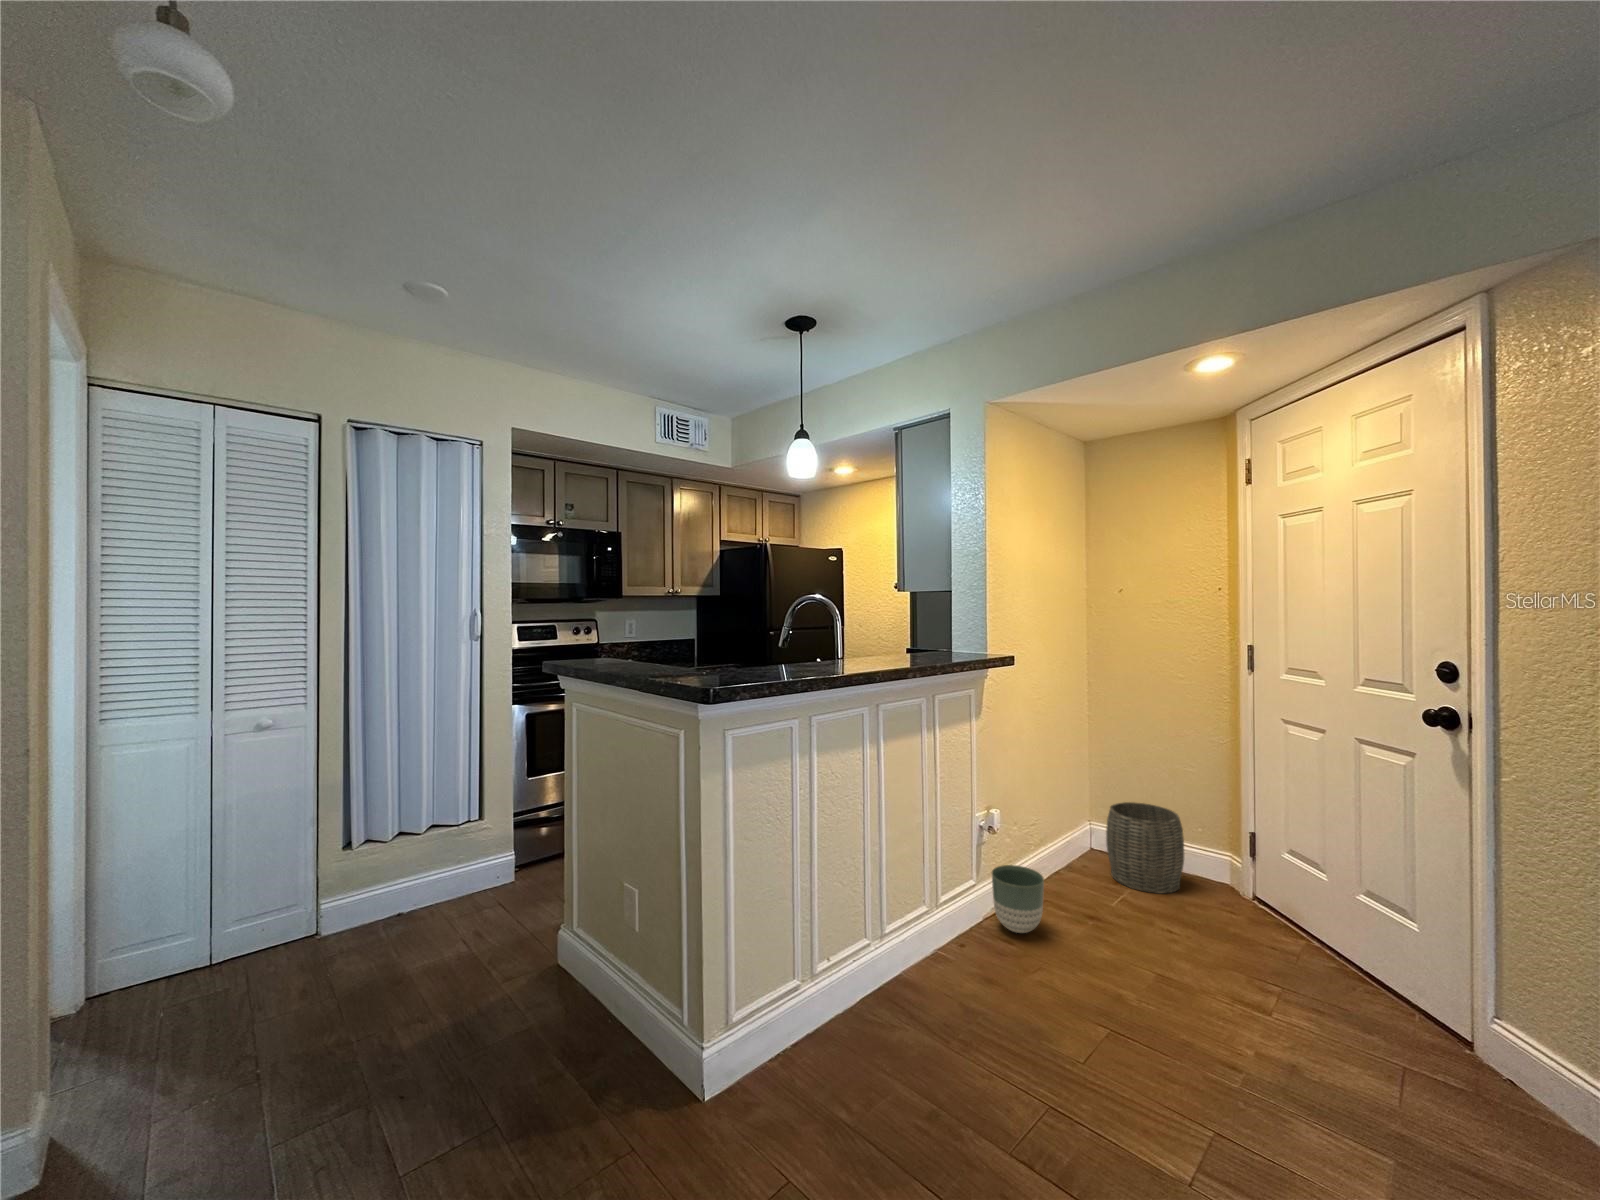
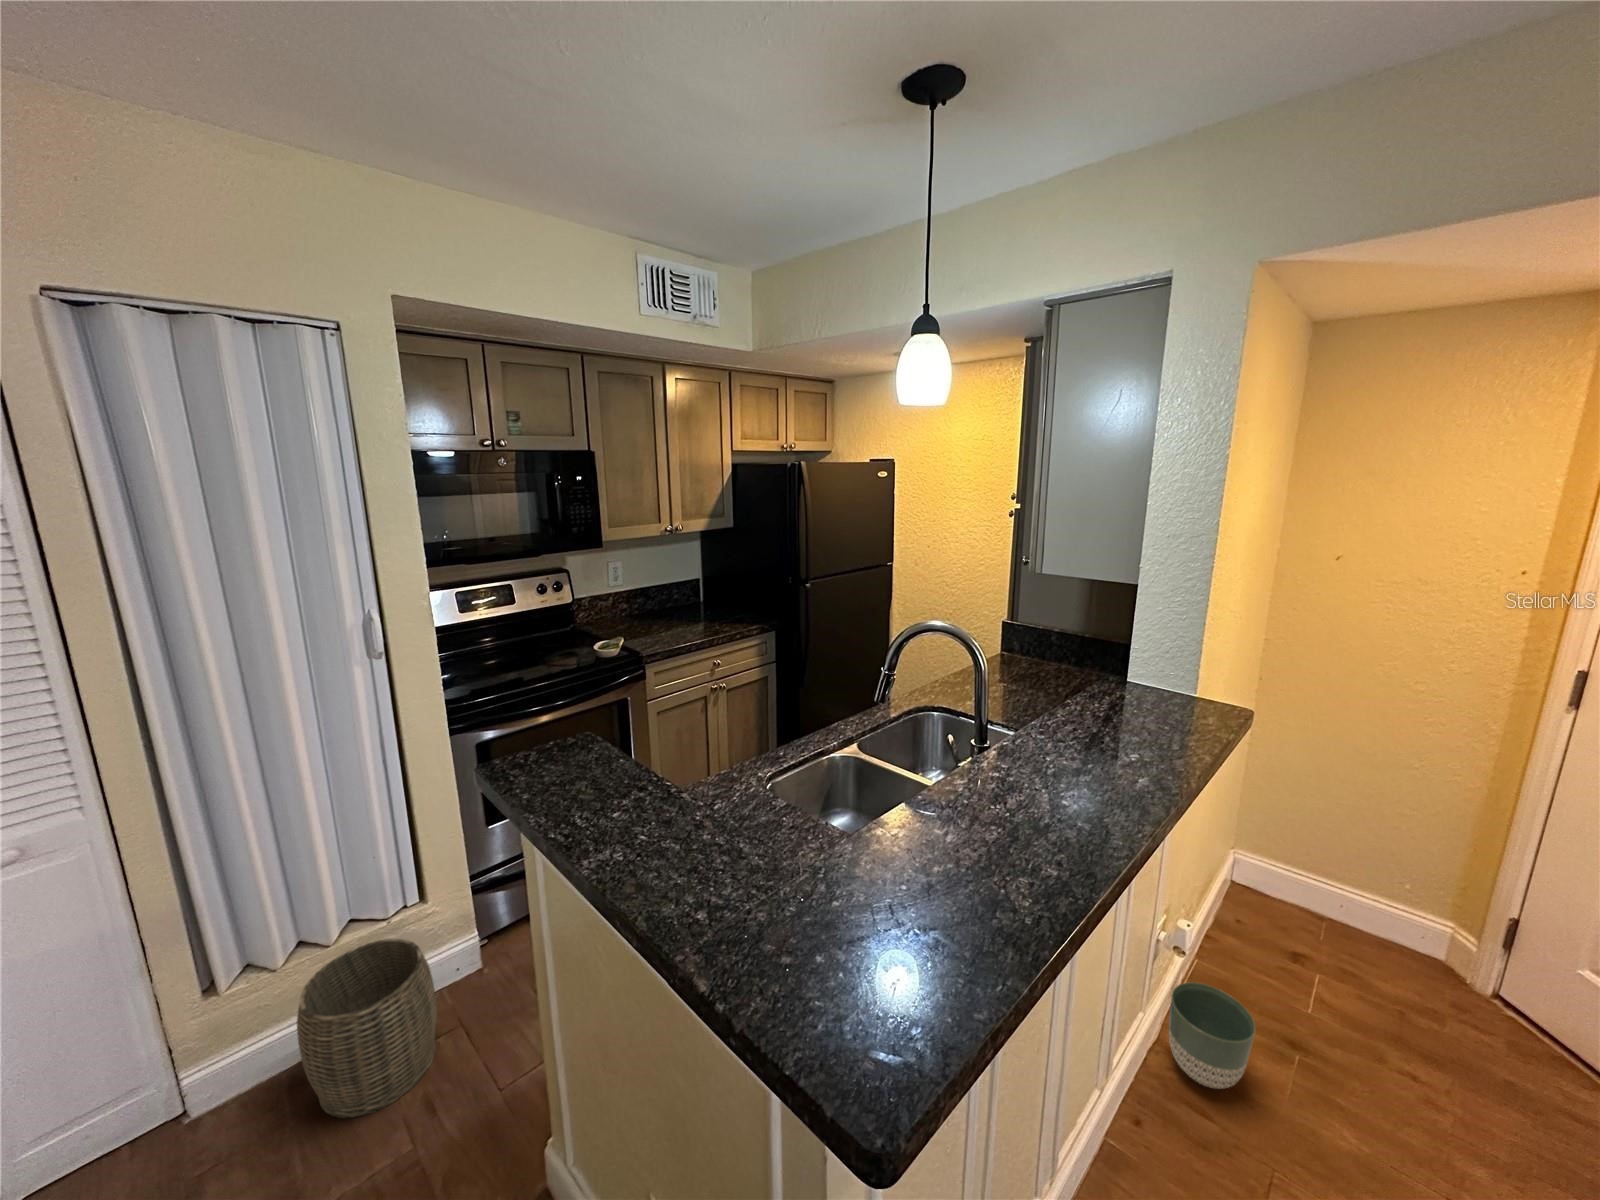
woven basket: present [1106,802,1184,893] -> present [297,939,437,1118]

